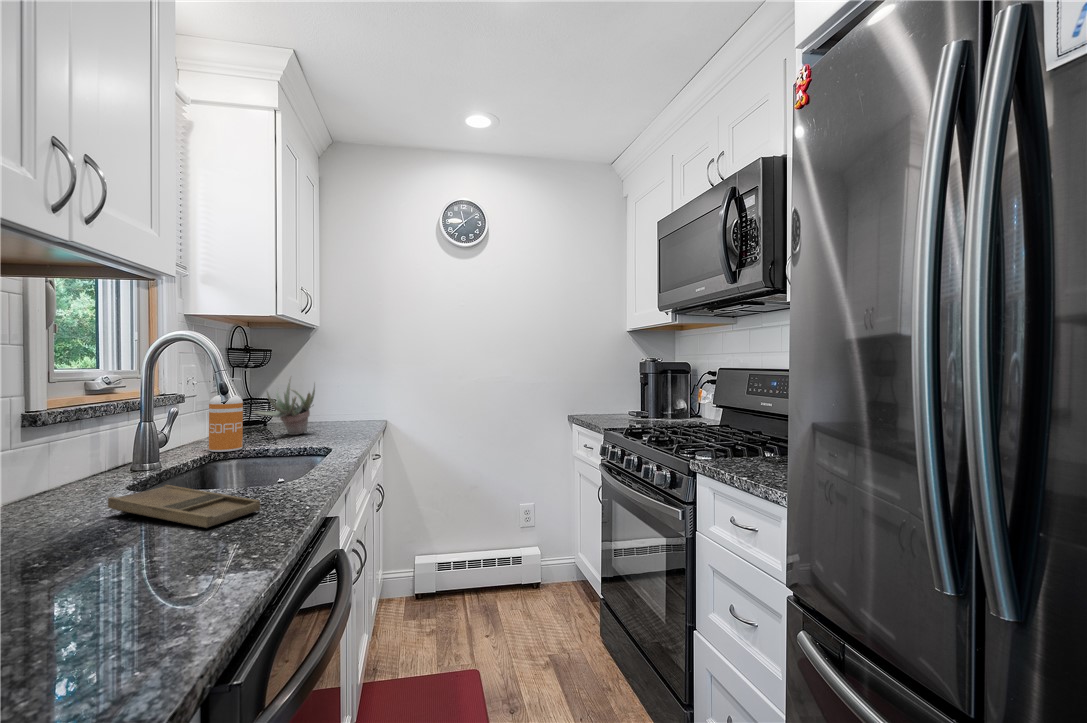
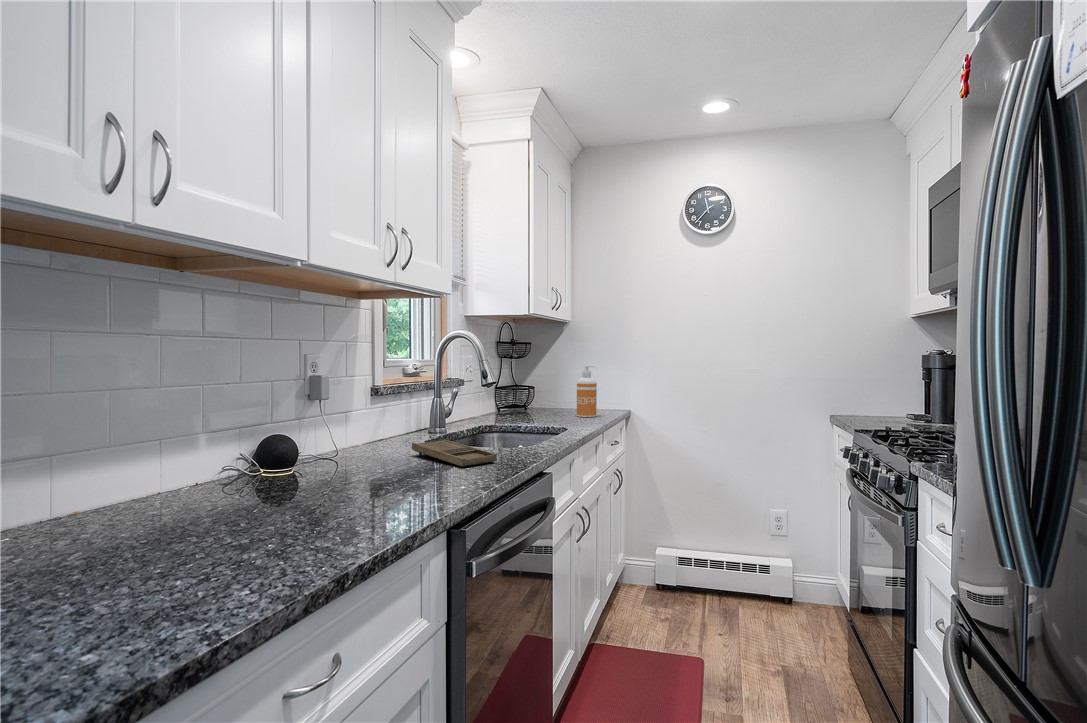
succulent plant: present [253,377,315,435] -> none [512,366,560,417]
soap dispenser: present [209,378,243,452] -> present [577,366,597,417]

